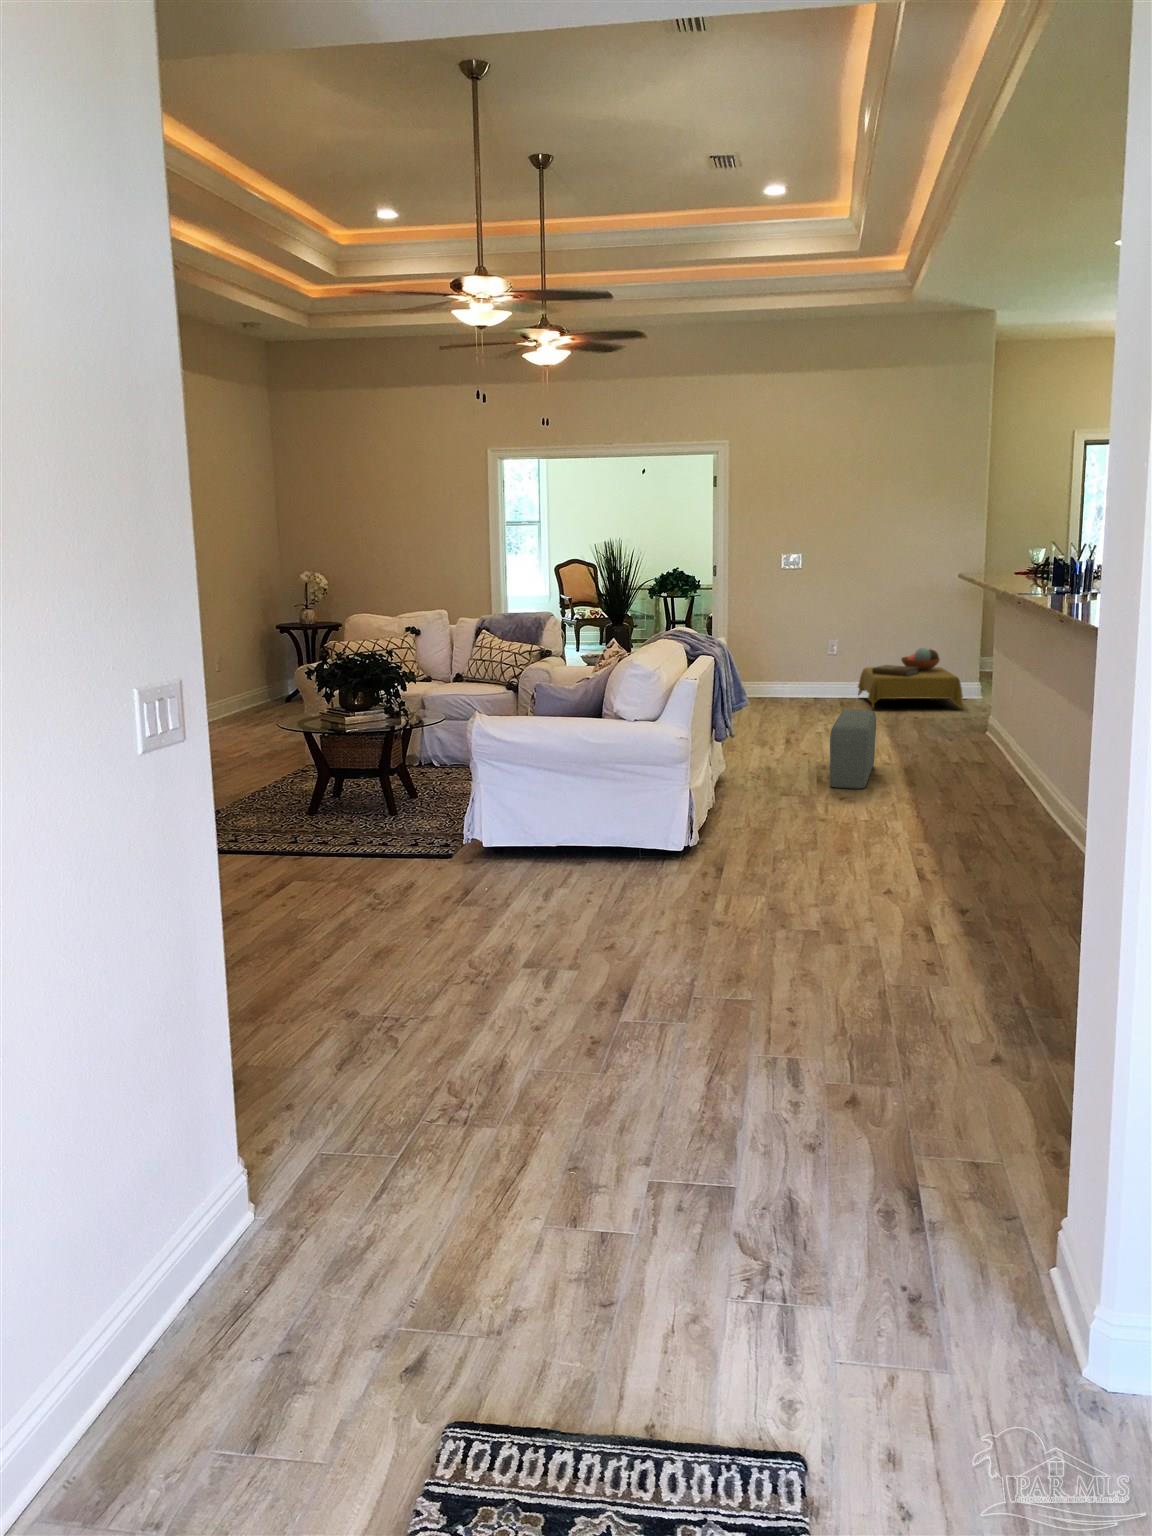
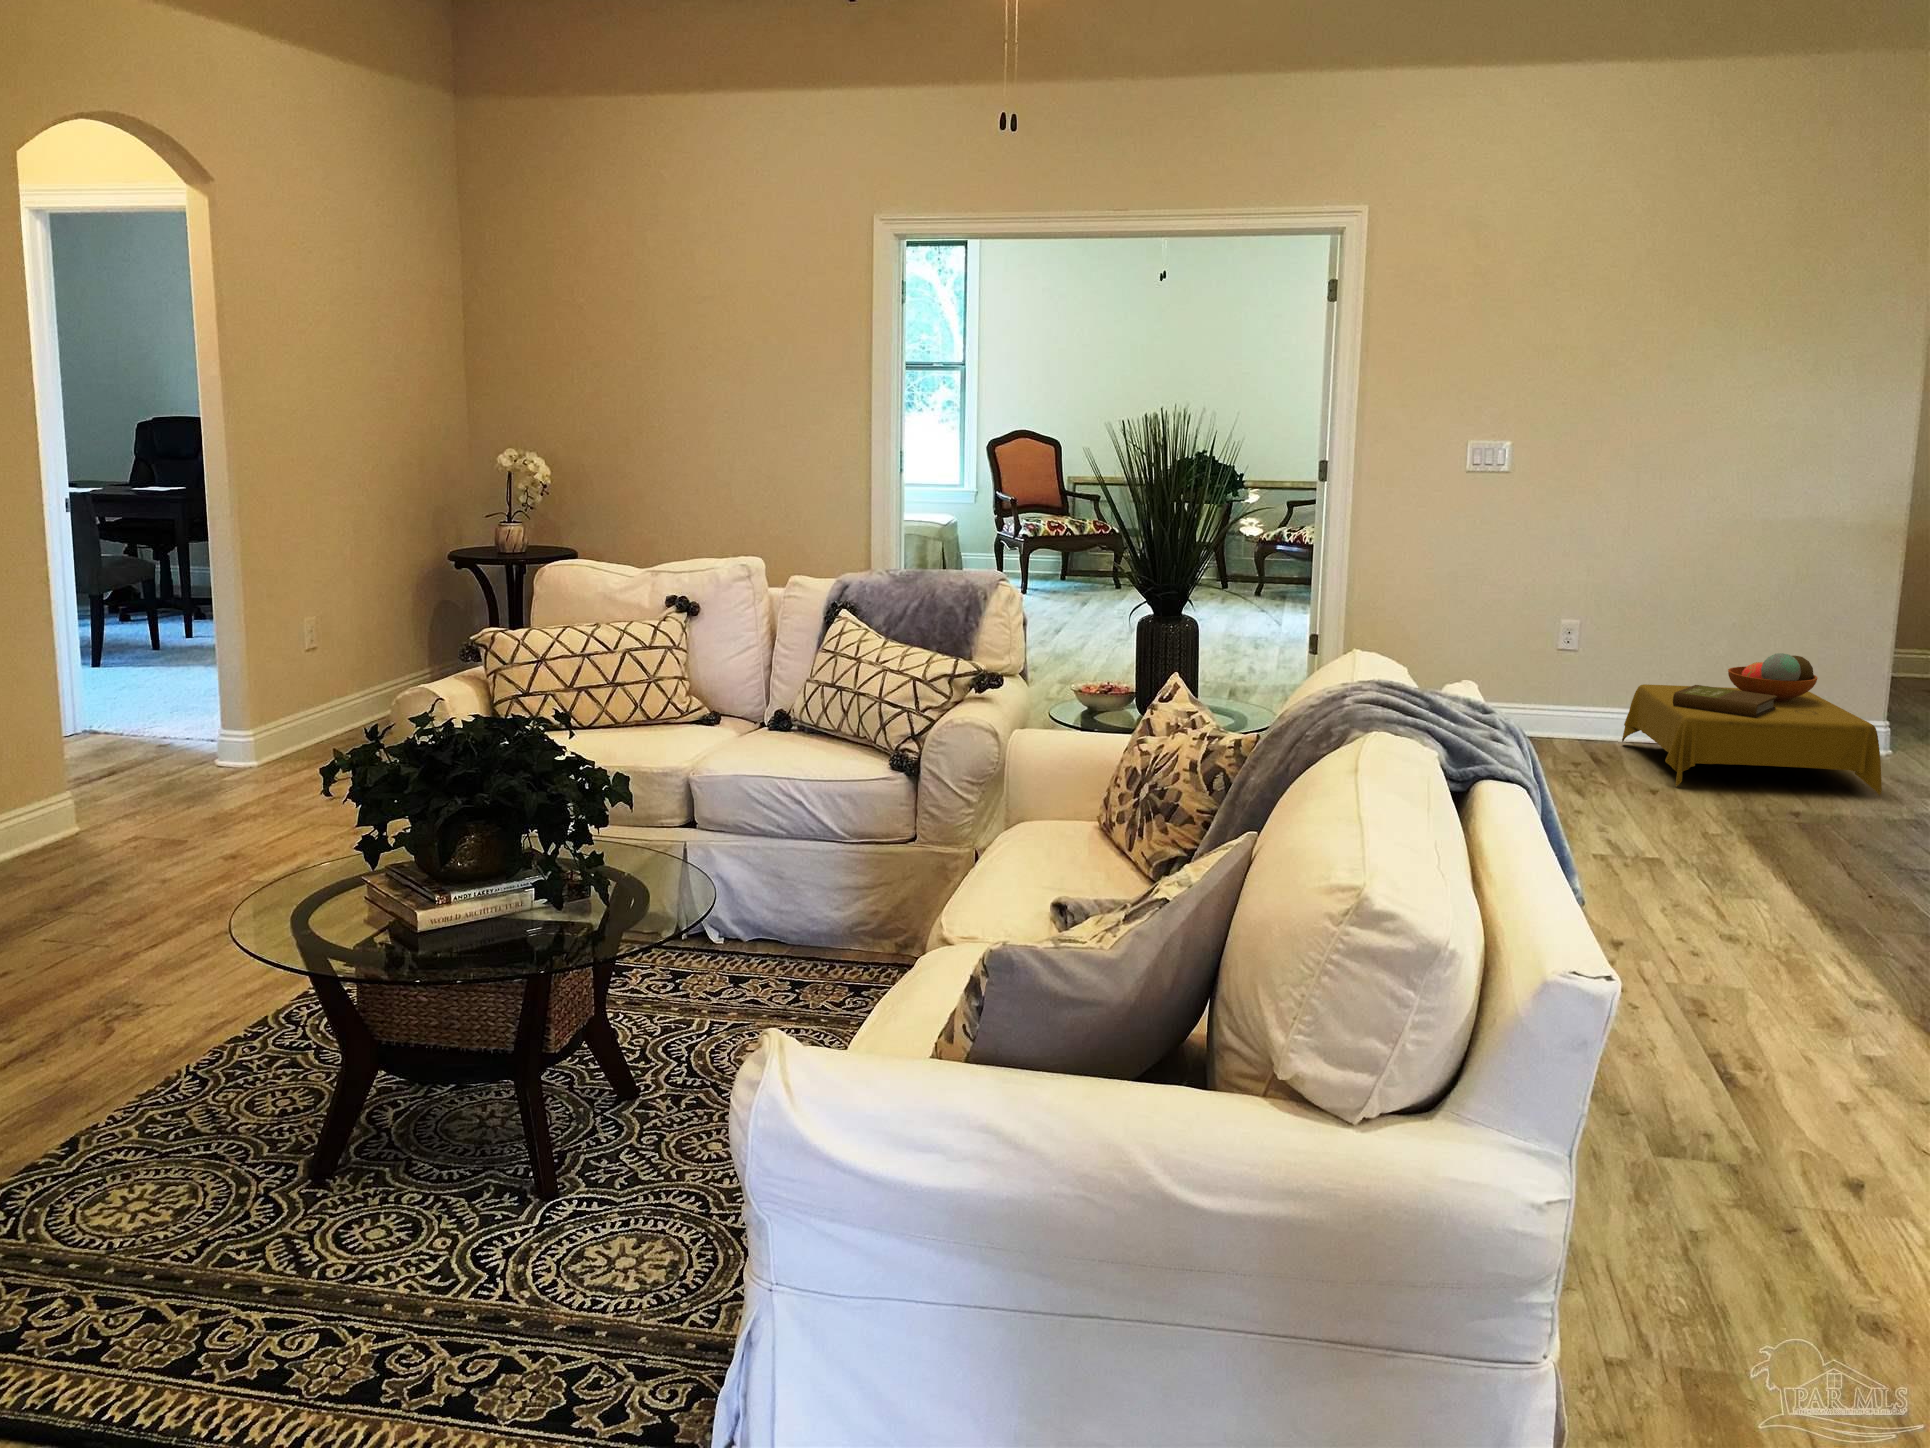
pouf: present [830,709,876,789] -> none [1726,866,1881,1122]

